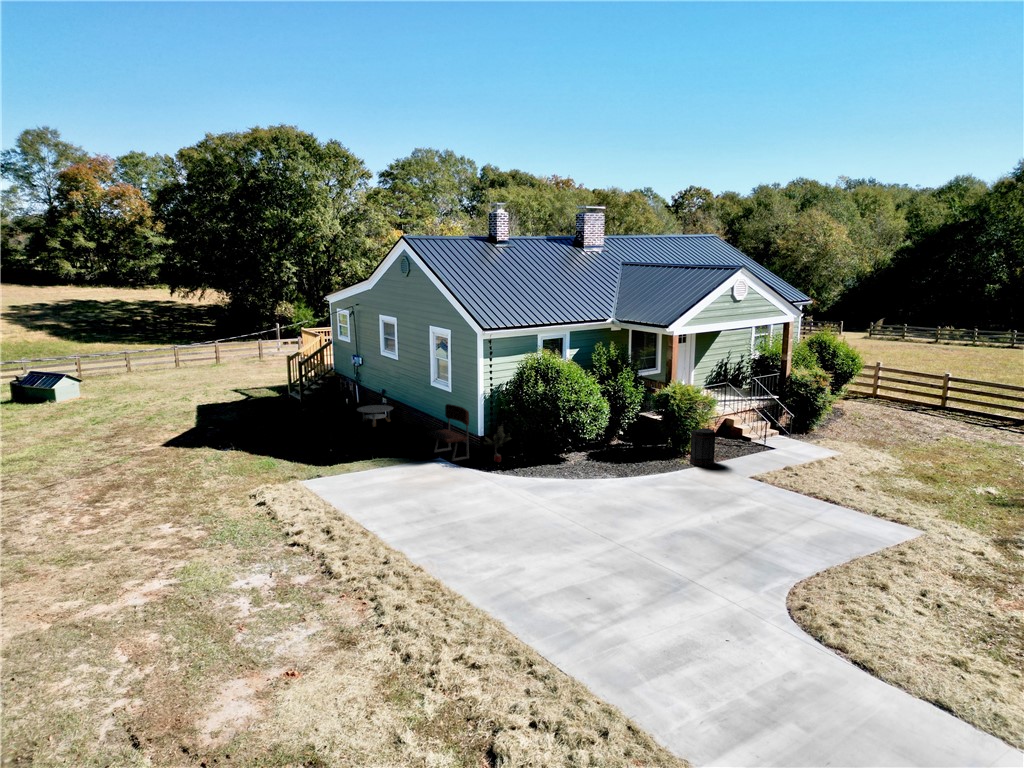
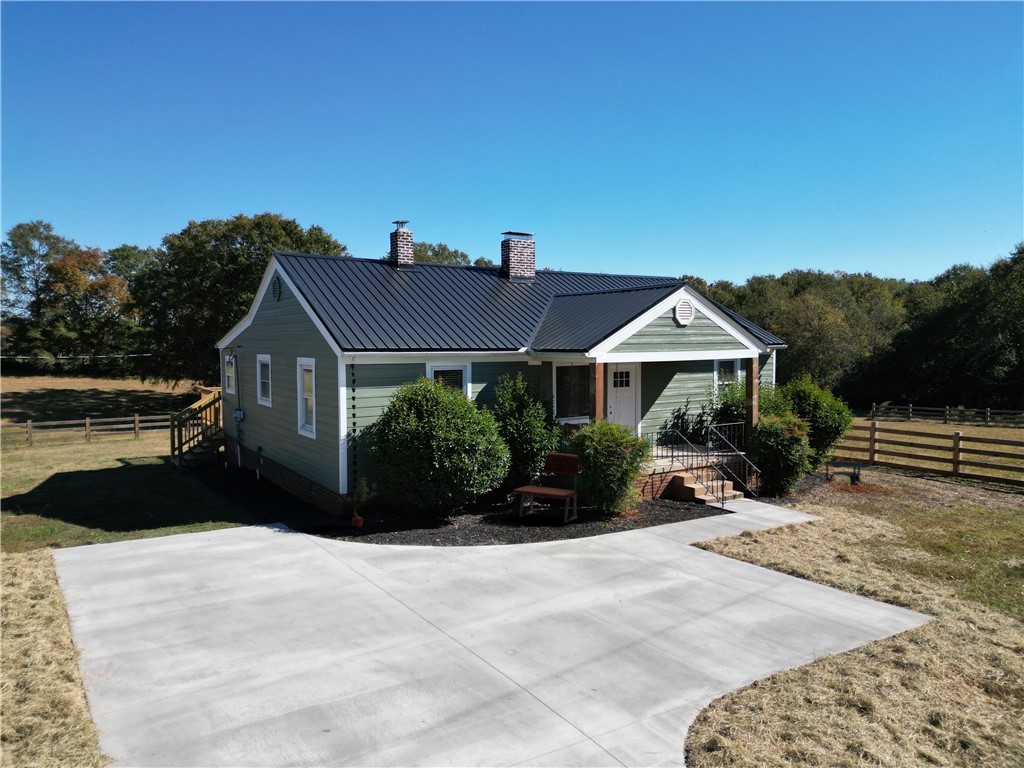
bench: present [427,404,469,461] -> present [513,453,579,523]
round table: present [357,405,393,427] -> present [823,461,871,485]
trash can: present [690,428,716,466] -> none [615,481,649,533]

